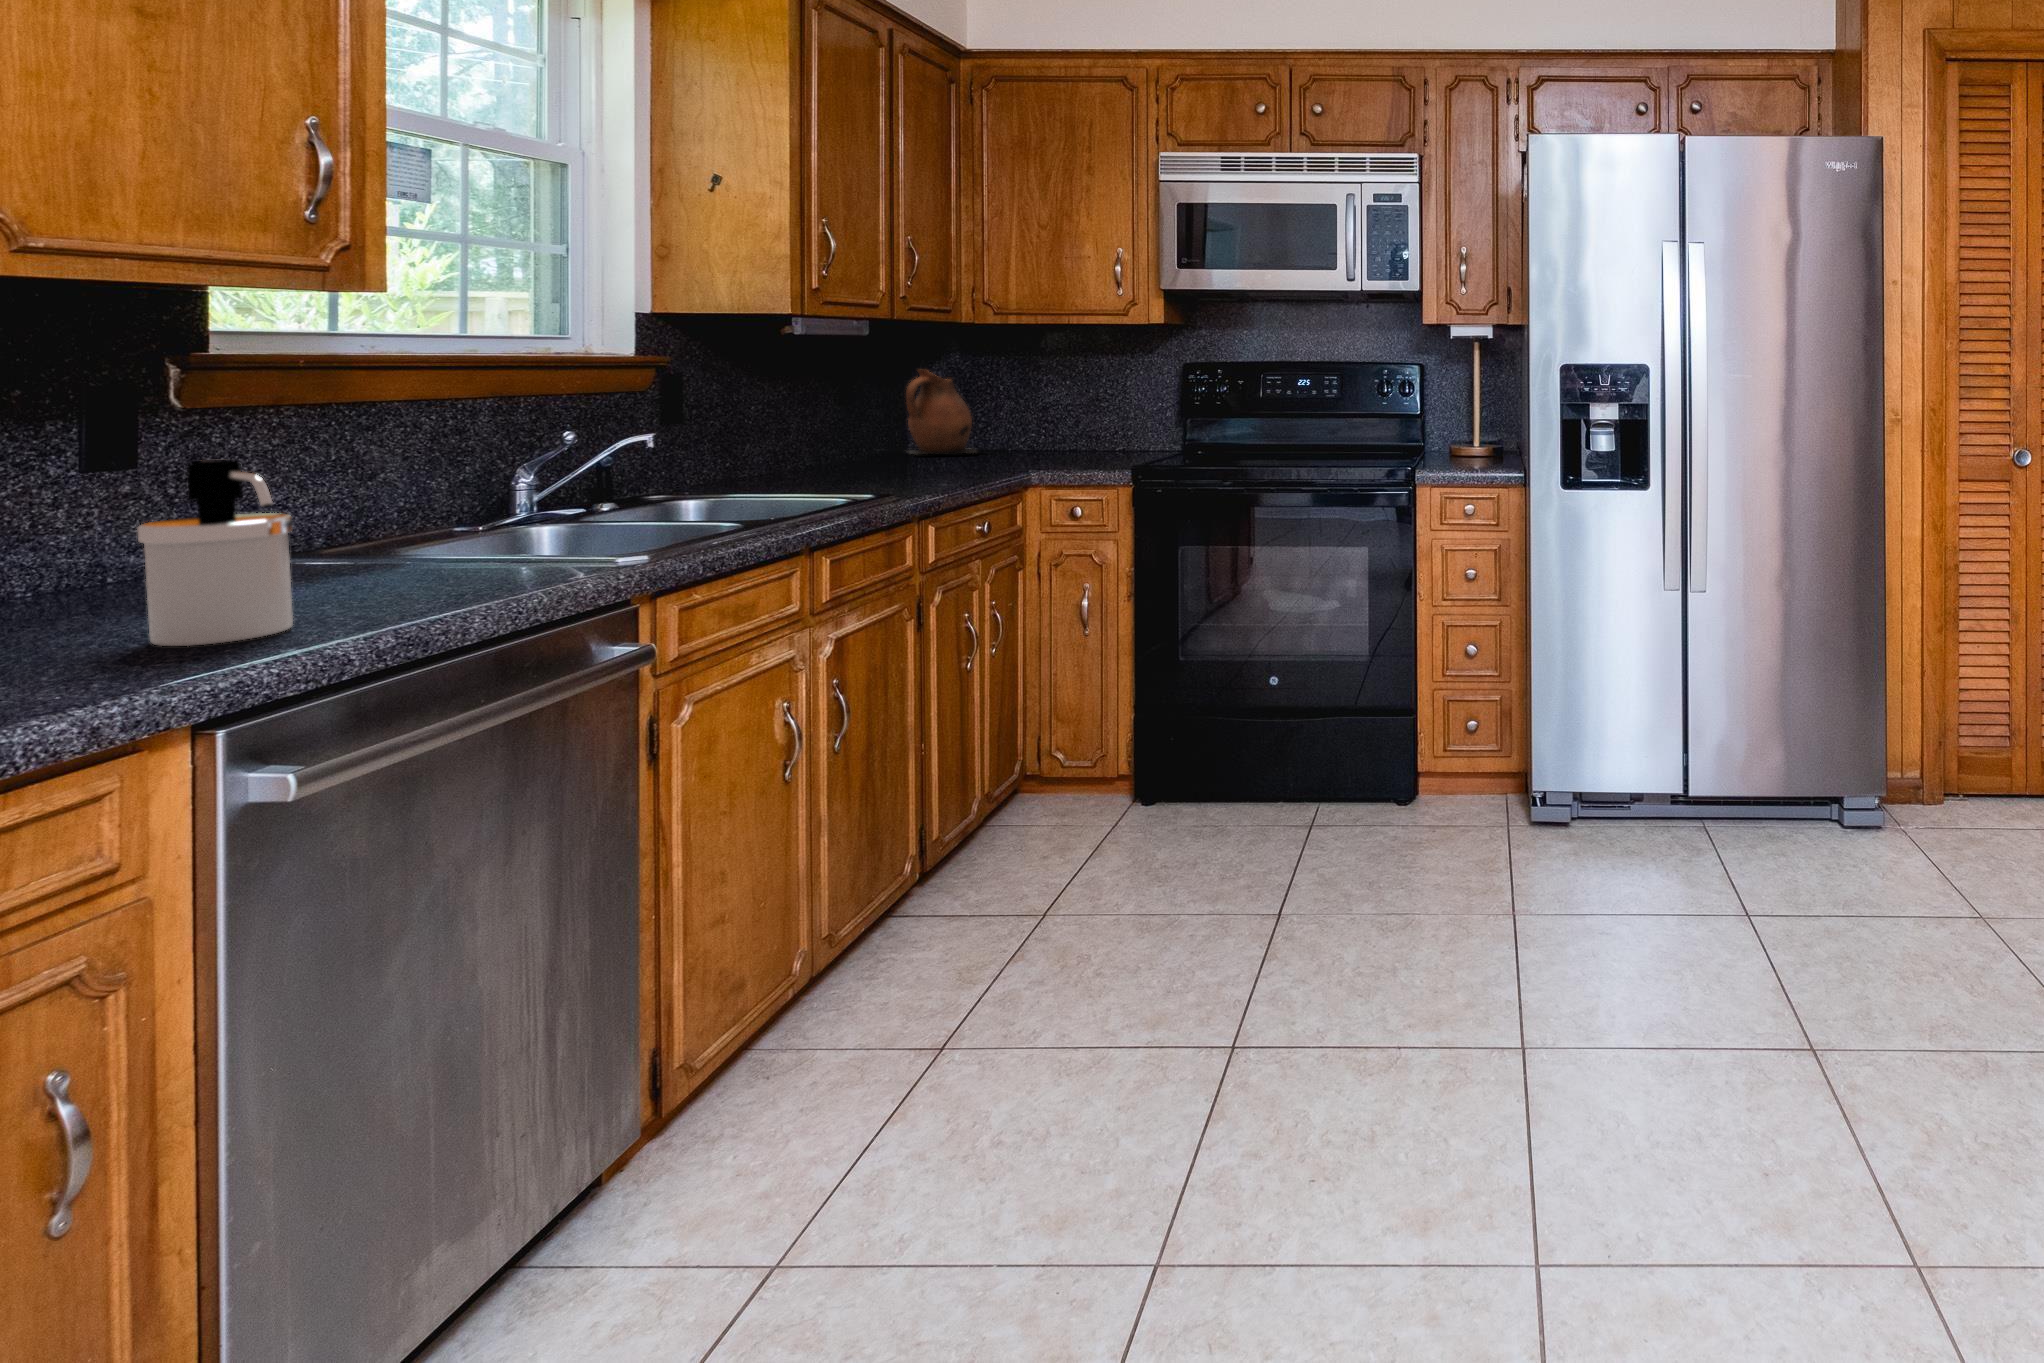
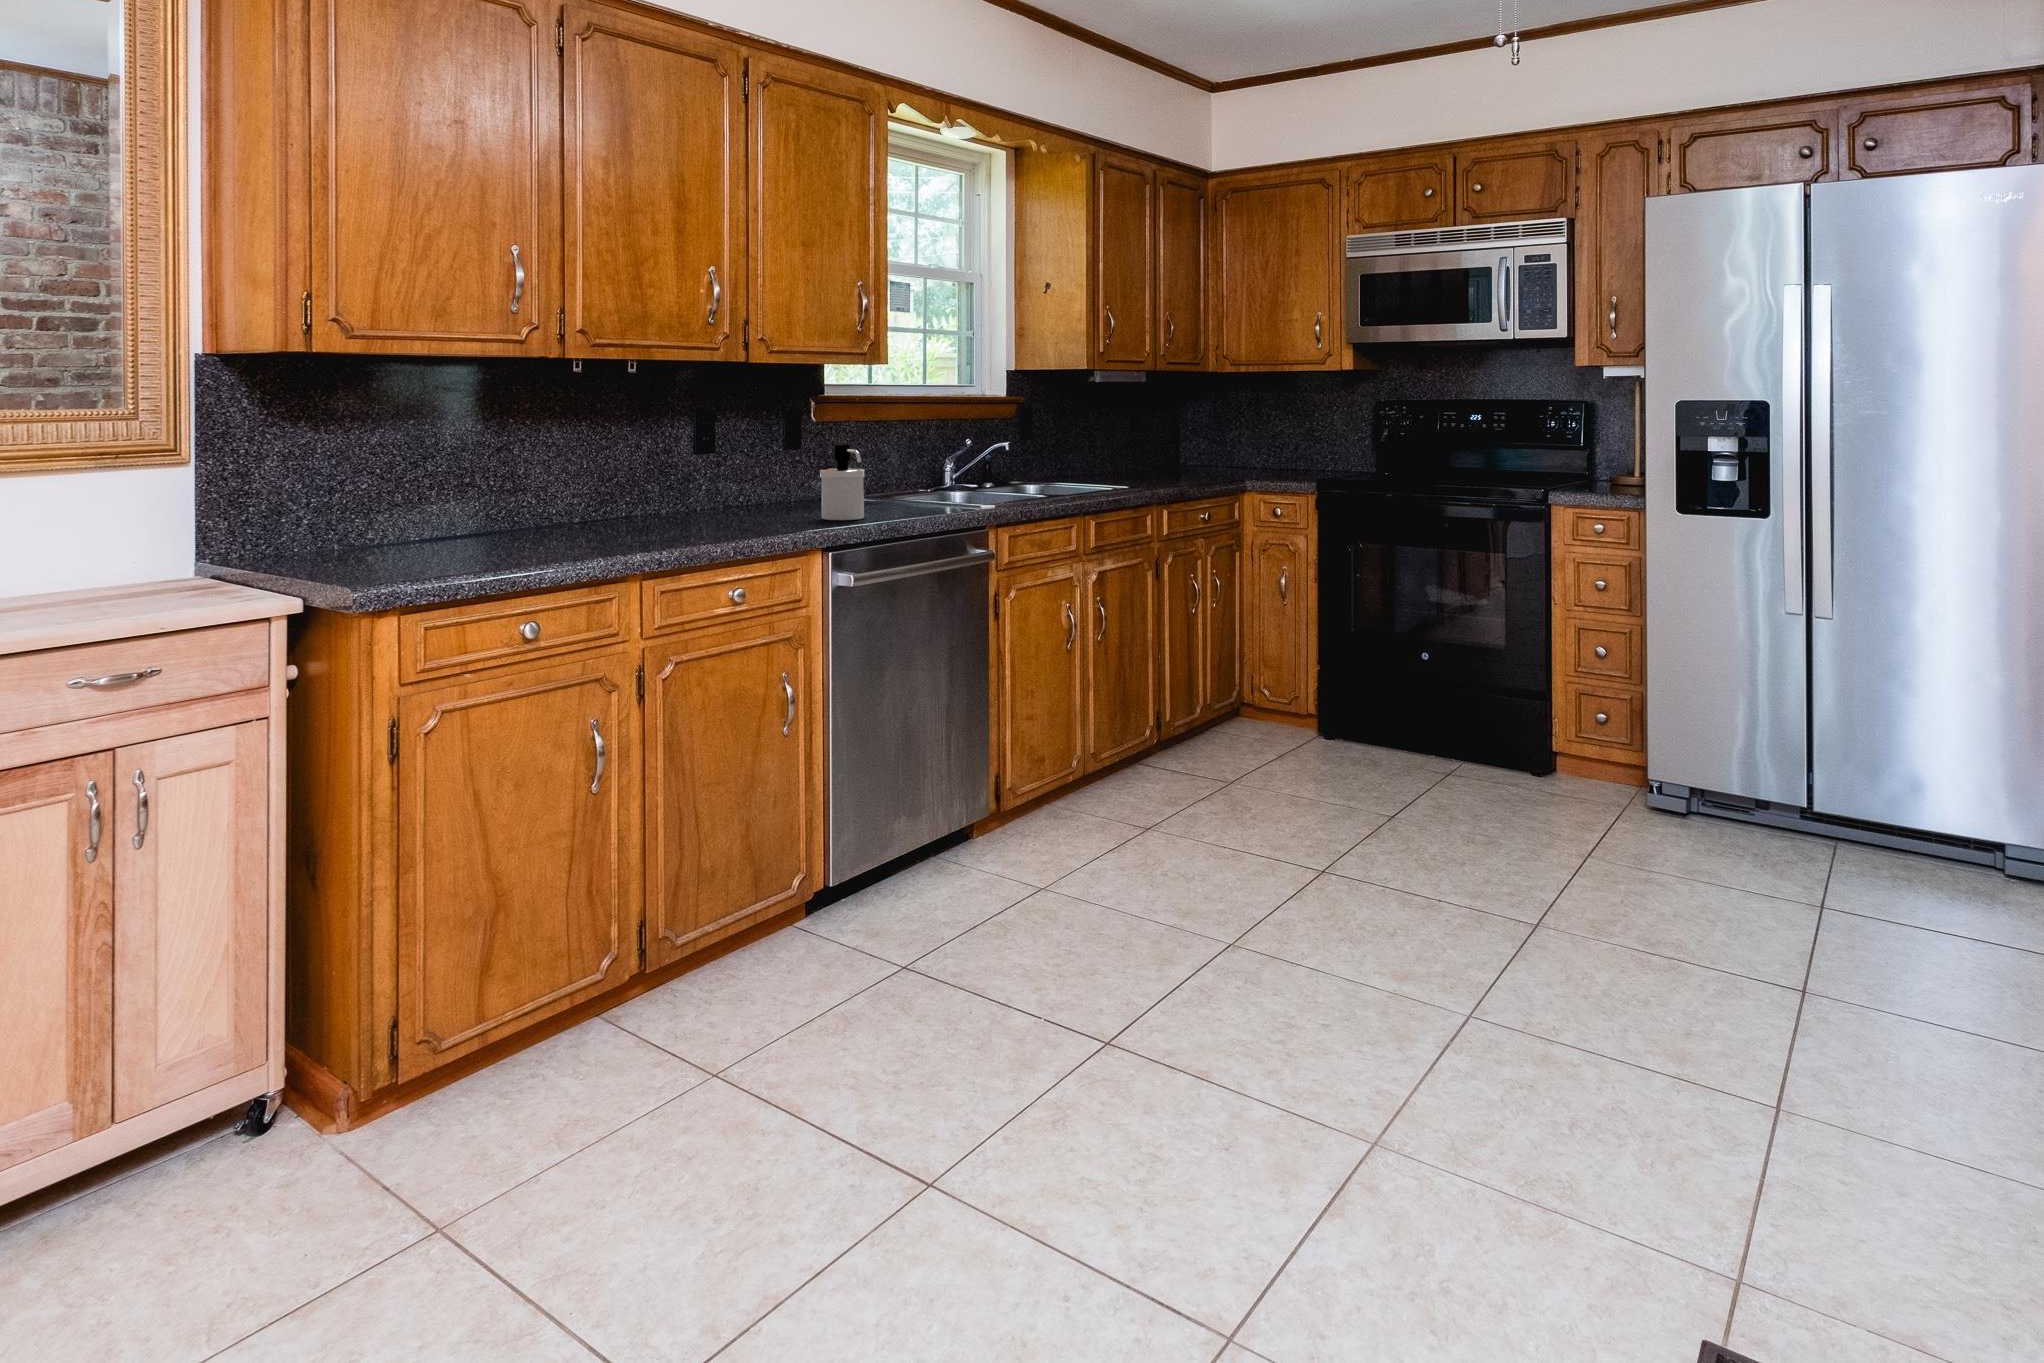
ceramic pitcher: present [906,370,976,454] -> none [1172,406,1223,469]

